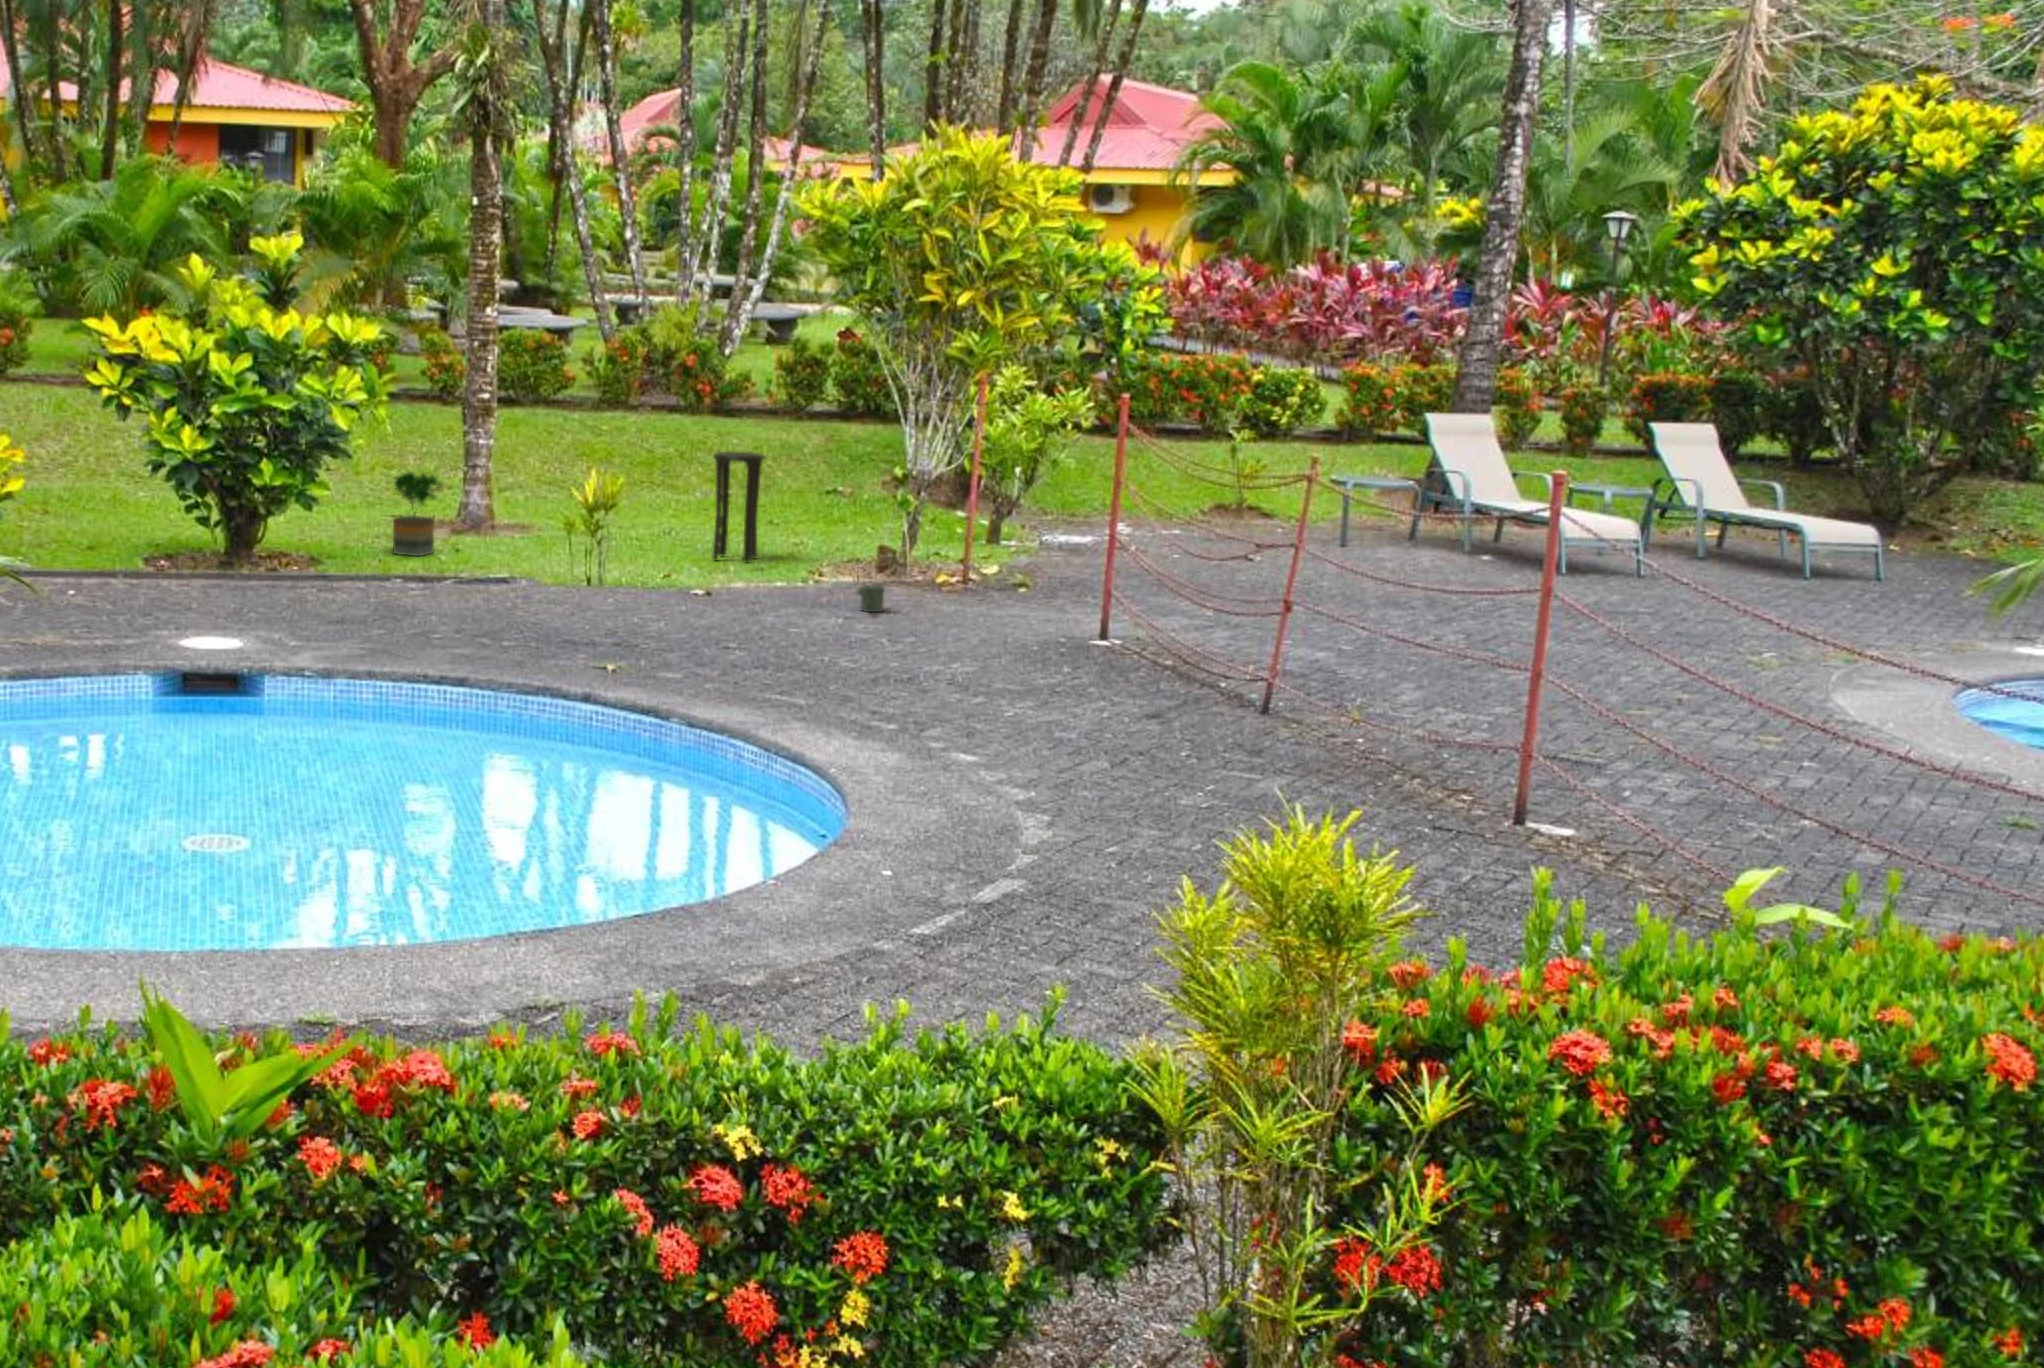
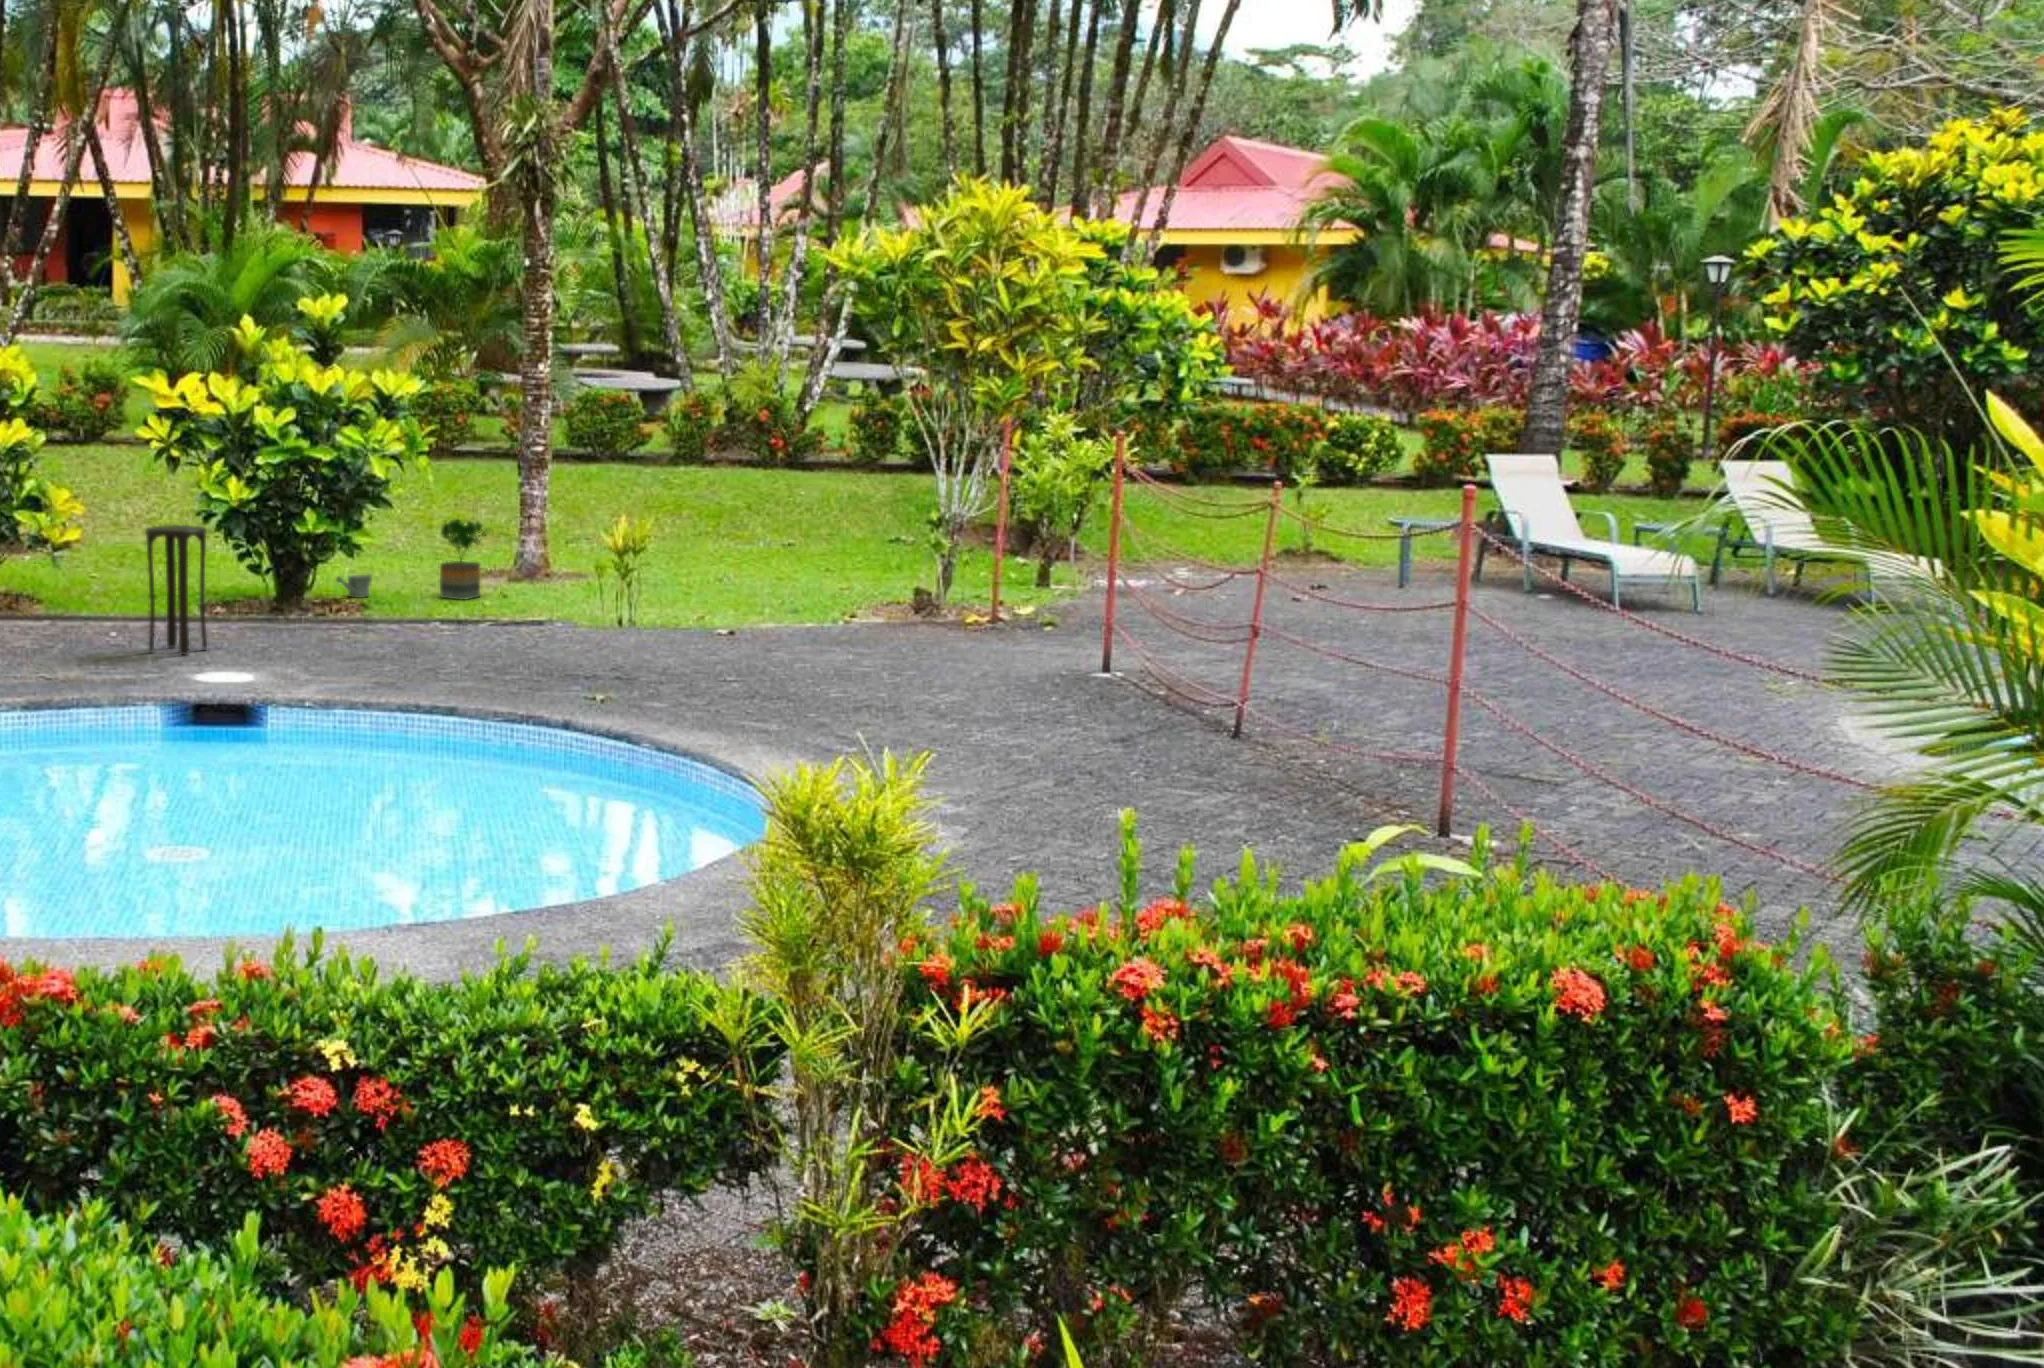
stool: present [712,452,764,563] -> present [145,525,207,655]
watering can: present [858,584,885,612] -> present [336,575,372,598]

